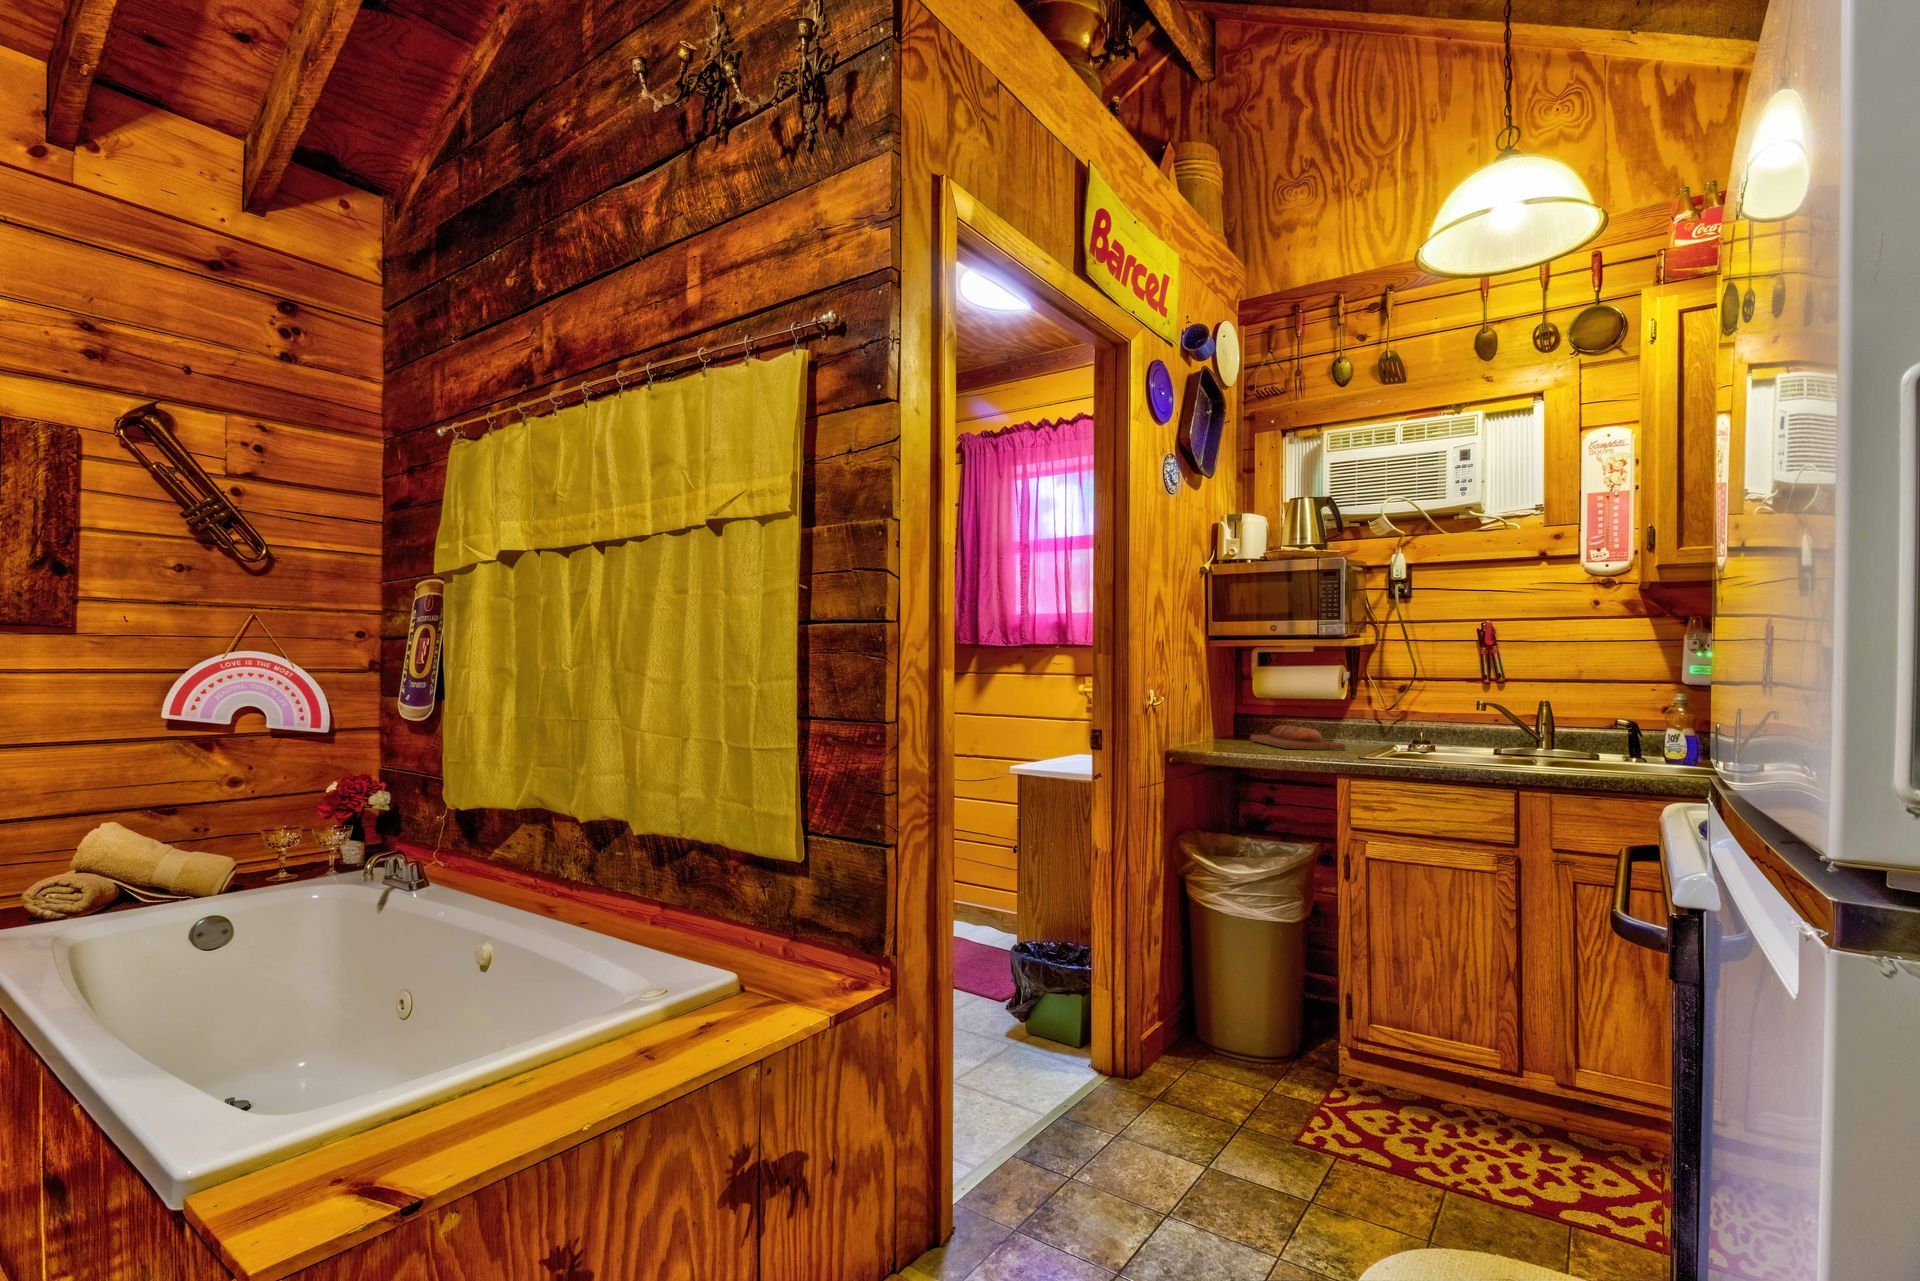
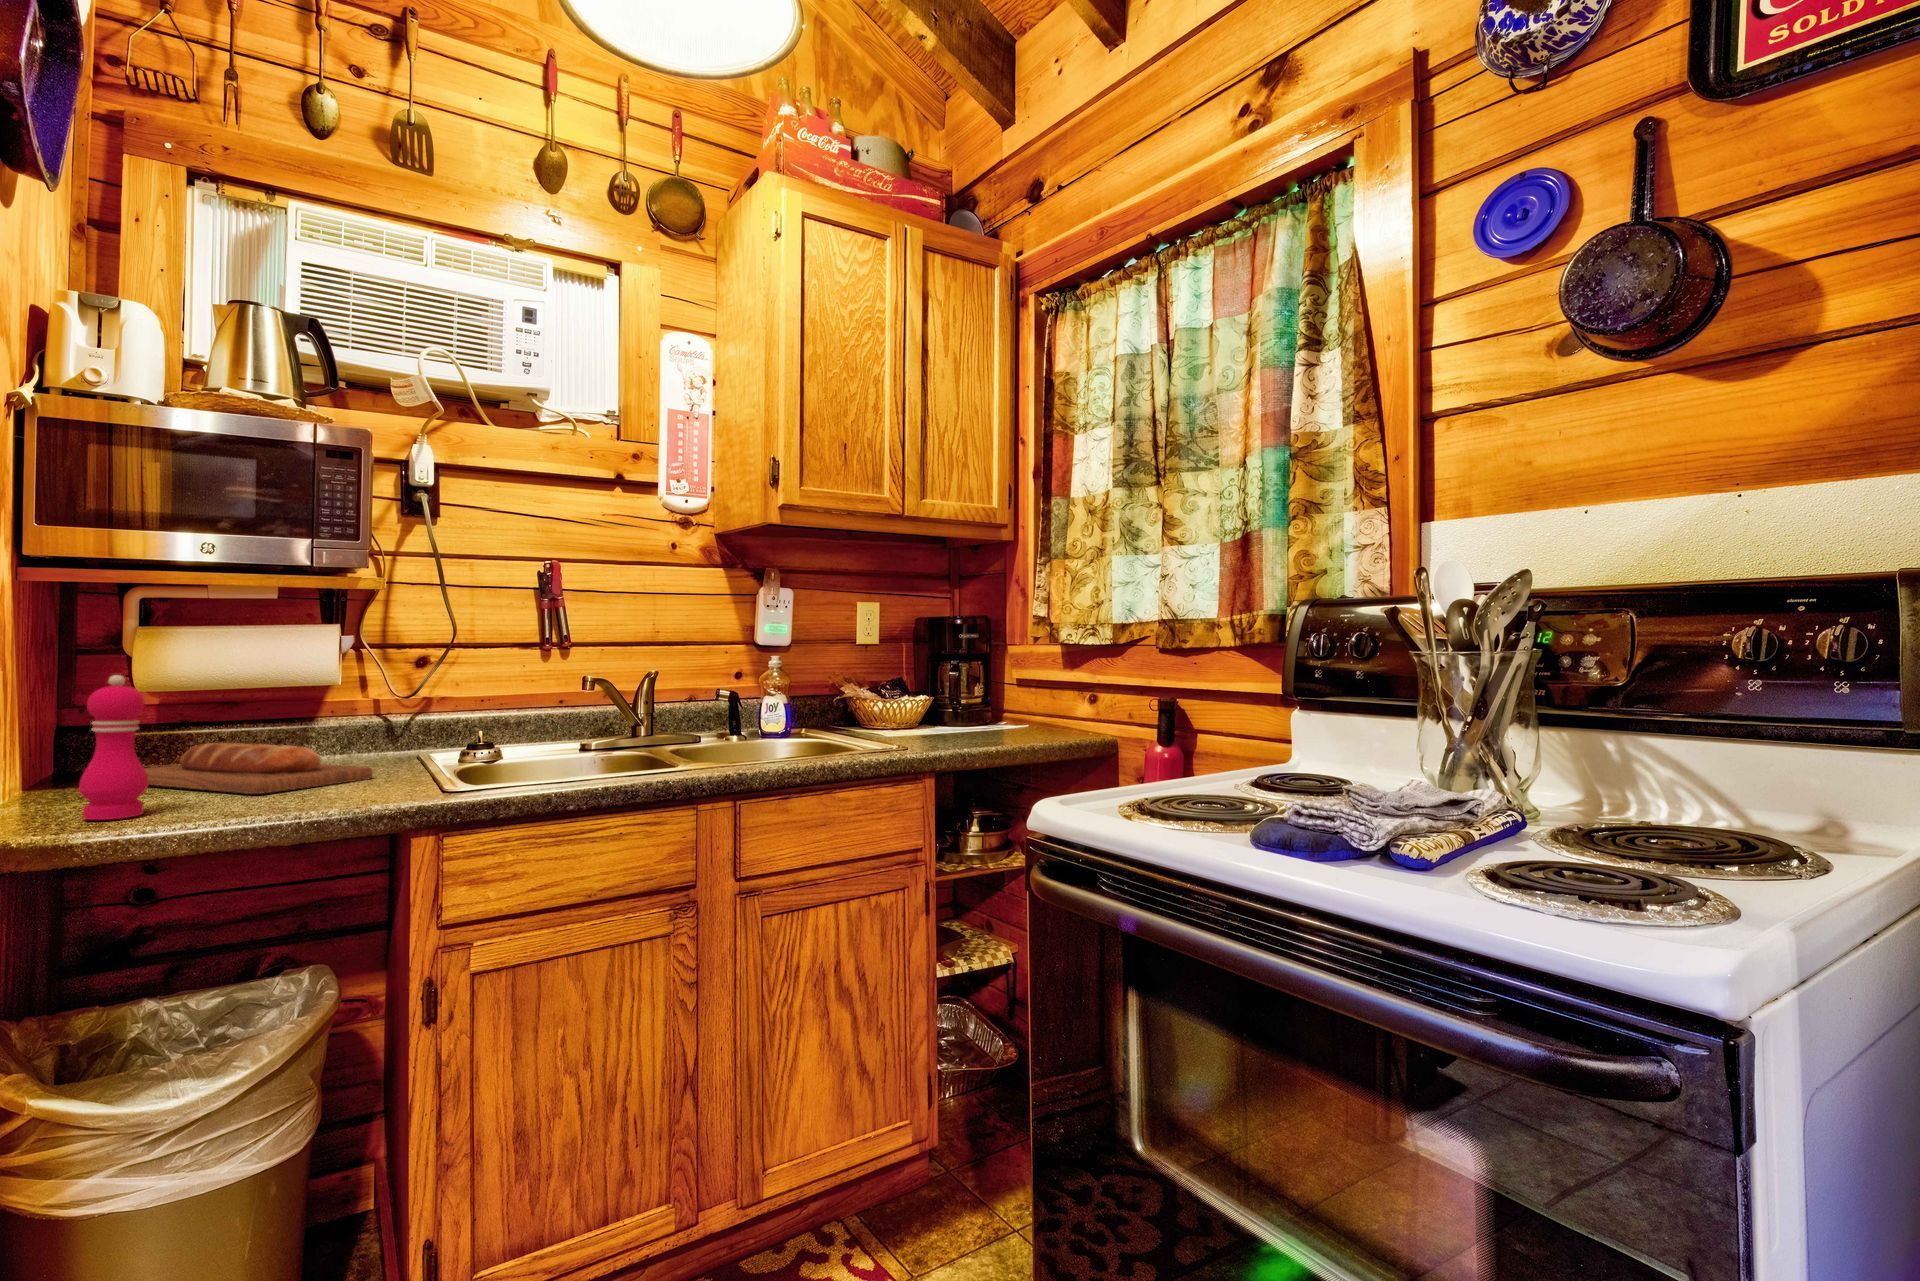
pepper mill: none [1217,687,1240,749] -> present [79,675,148,820]

